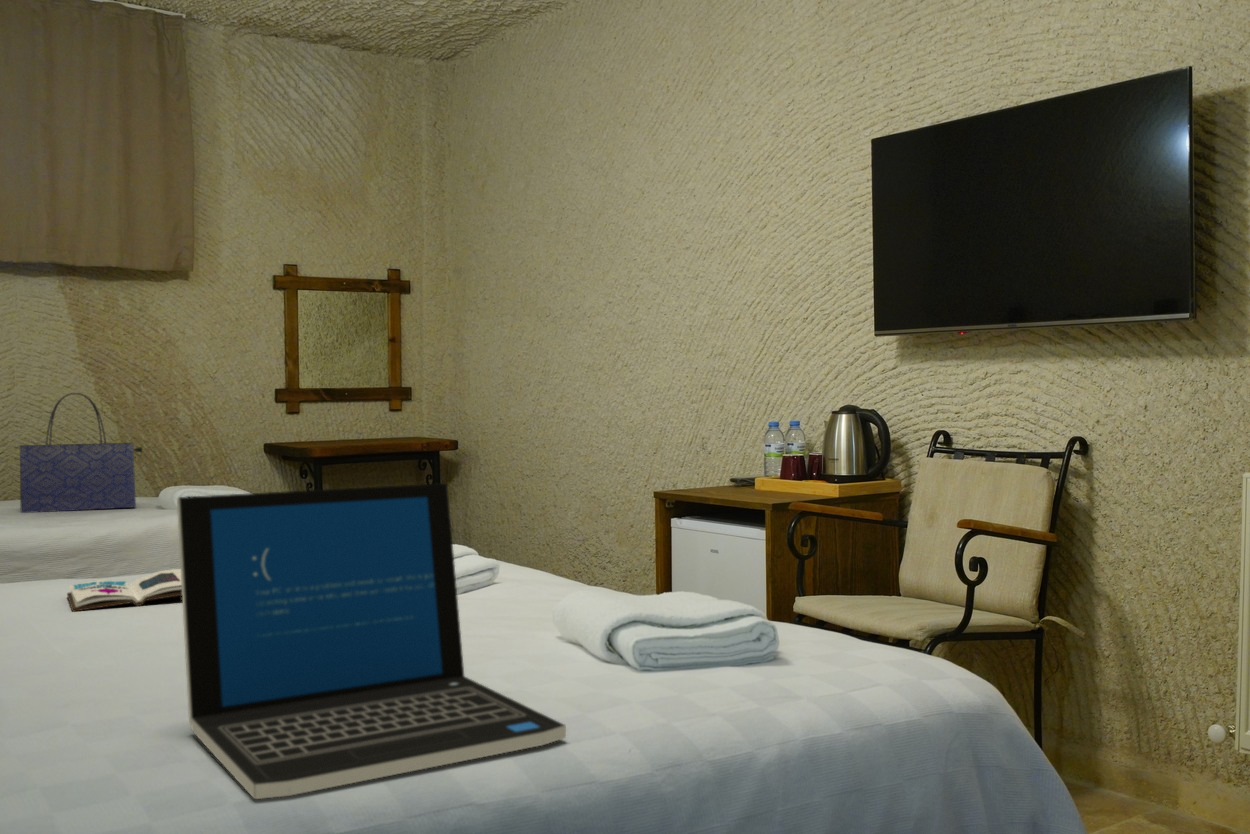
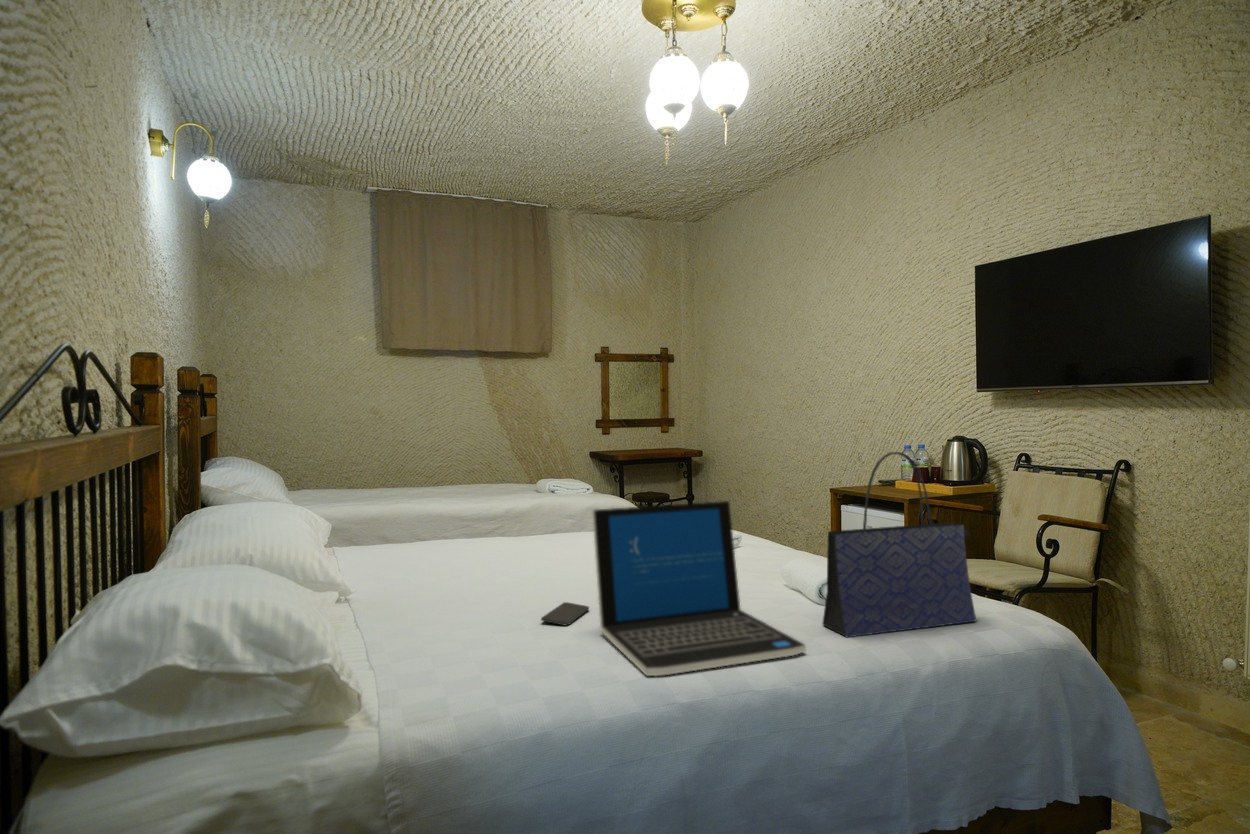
tote bag: present [20,393,142,513] -> present [823,452,976,637]
book: present [67,569,182,612] -> none [509,533,580,556]
smartphone: none [75,682,183,722] -> present [541,602,589,625]

